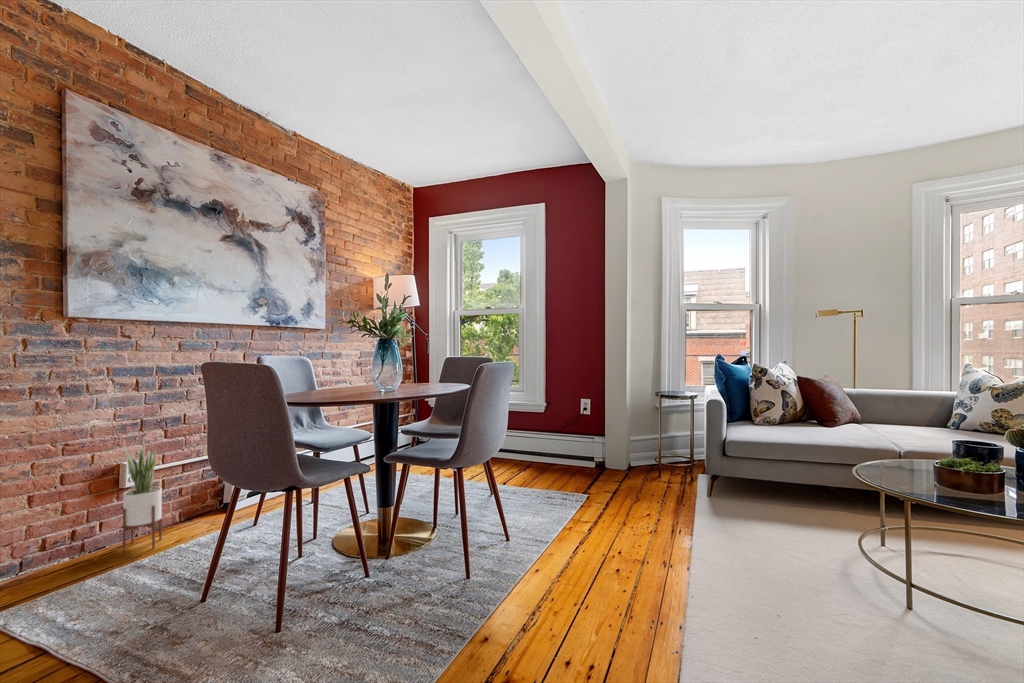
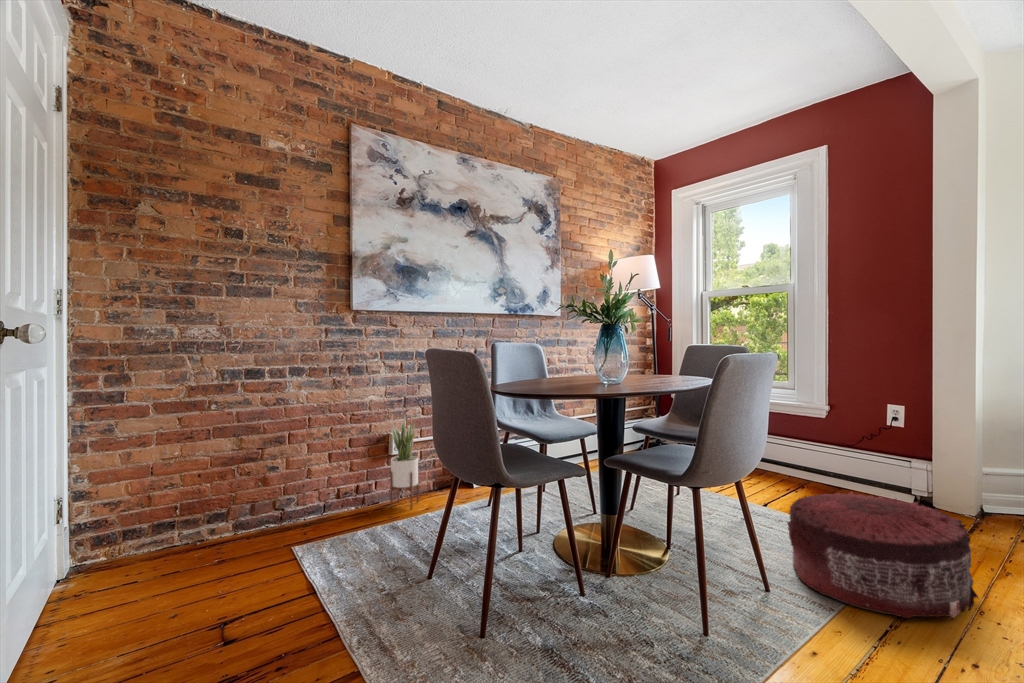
pouf: none [536,466,656,553] -> present [787,492,978,618]

